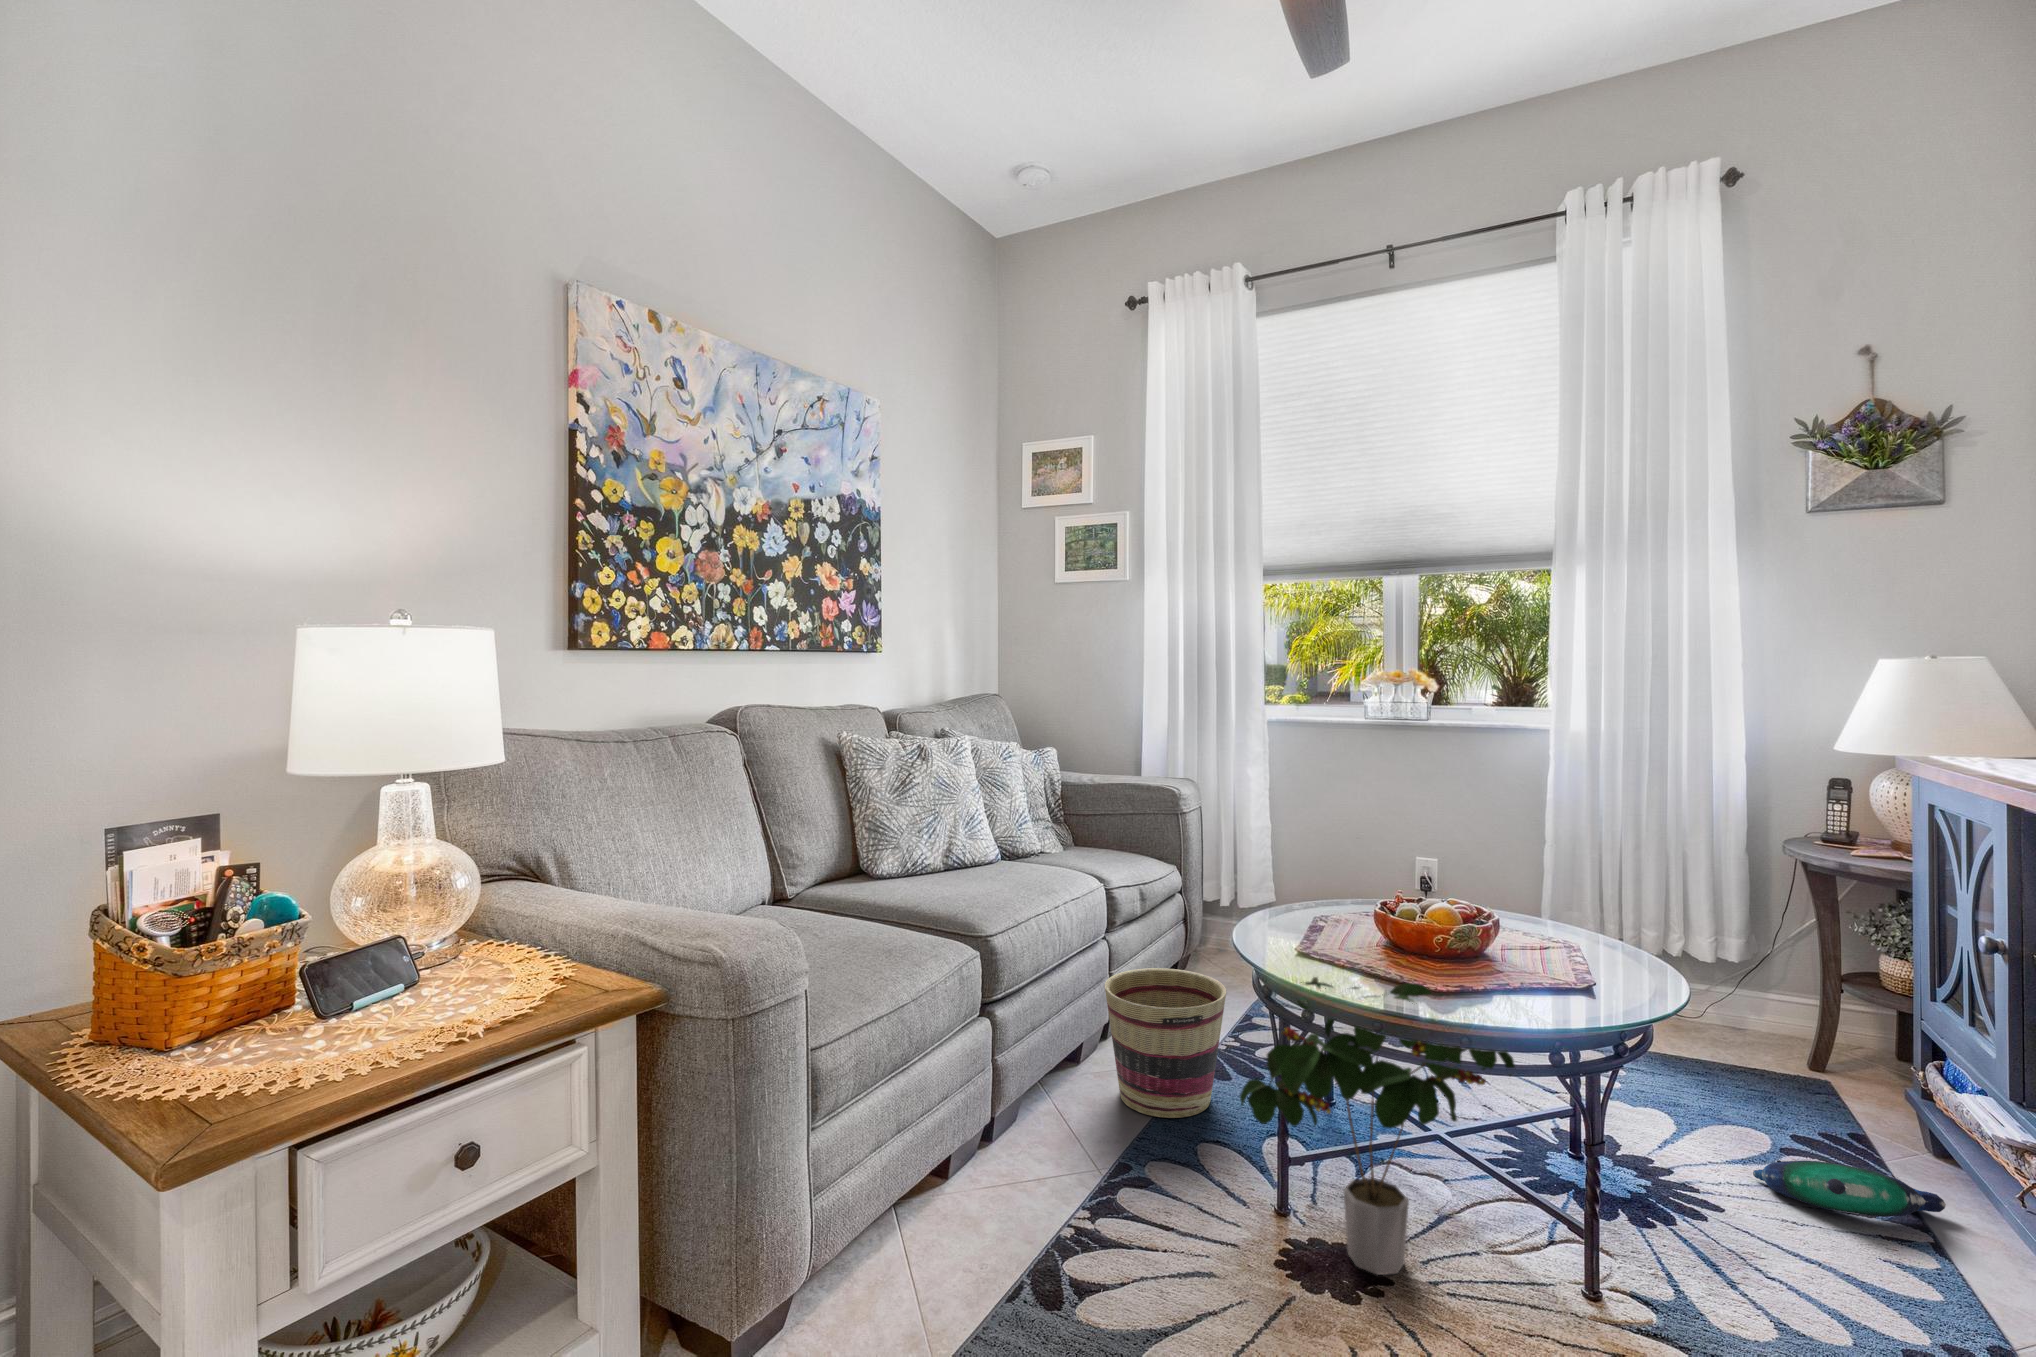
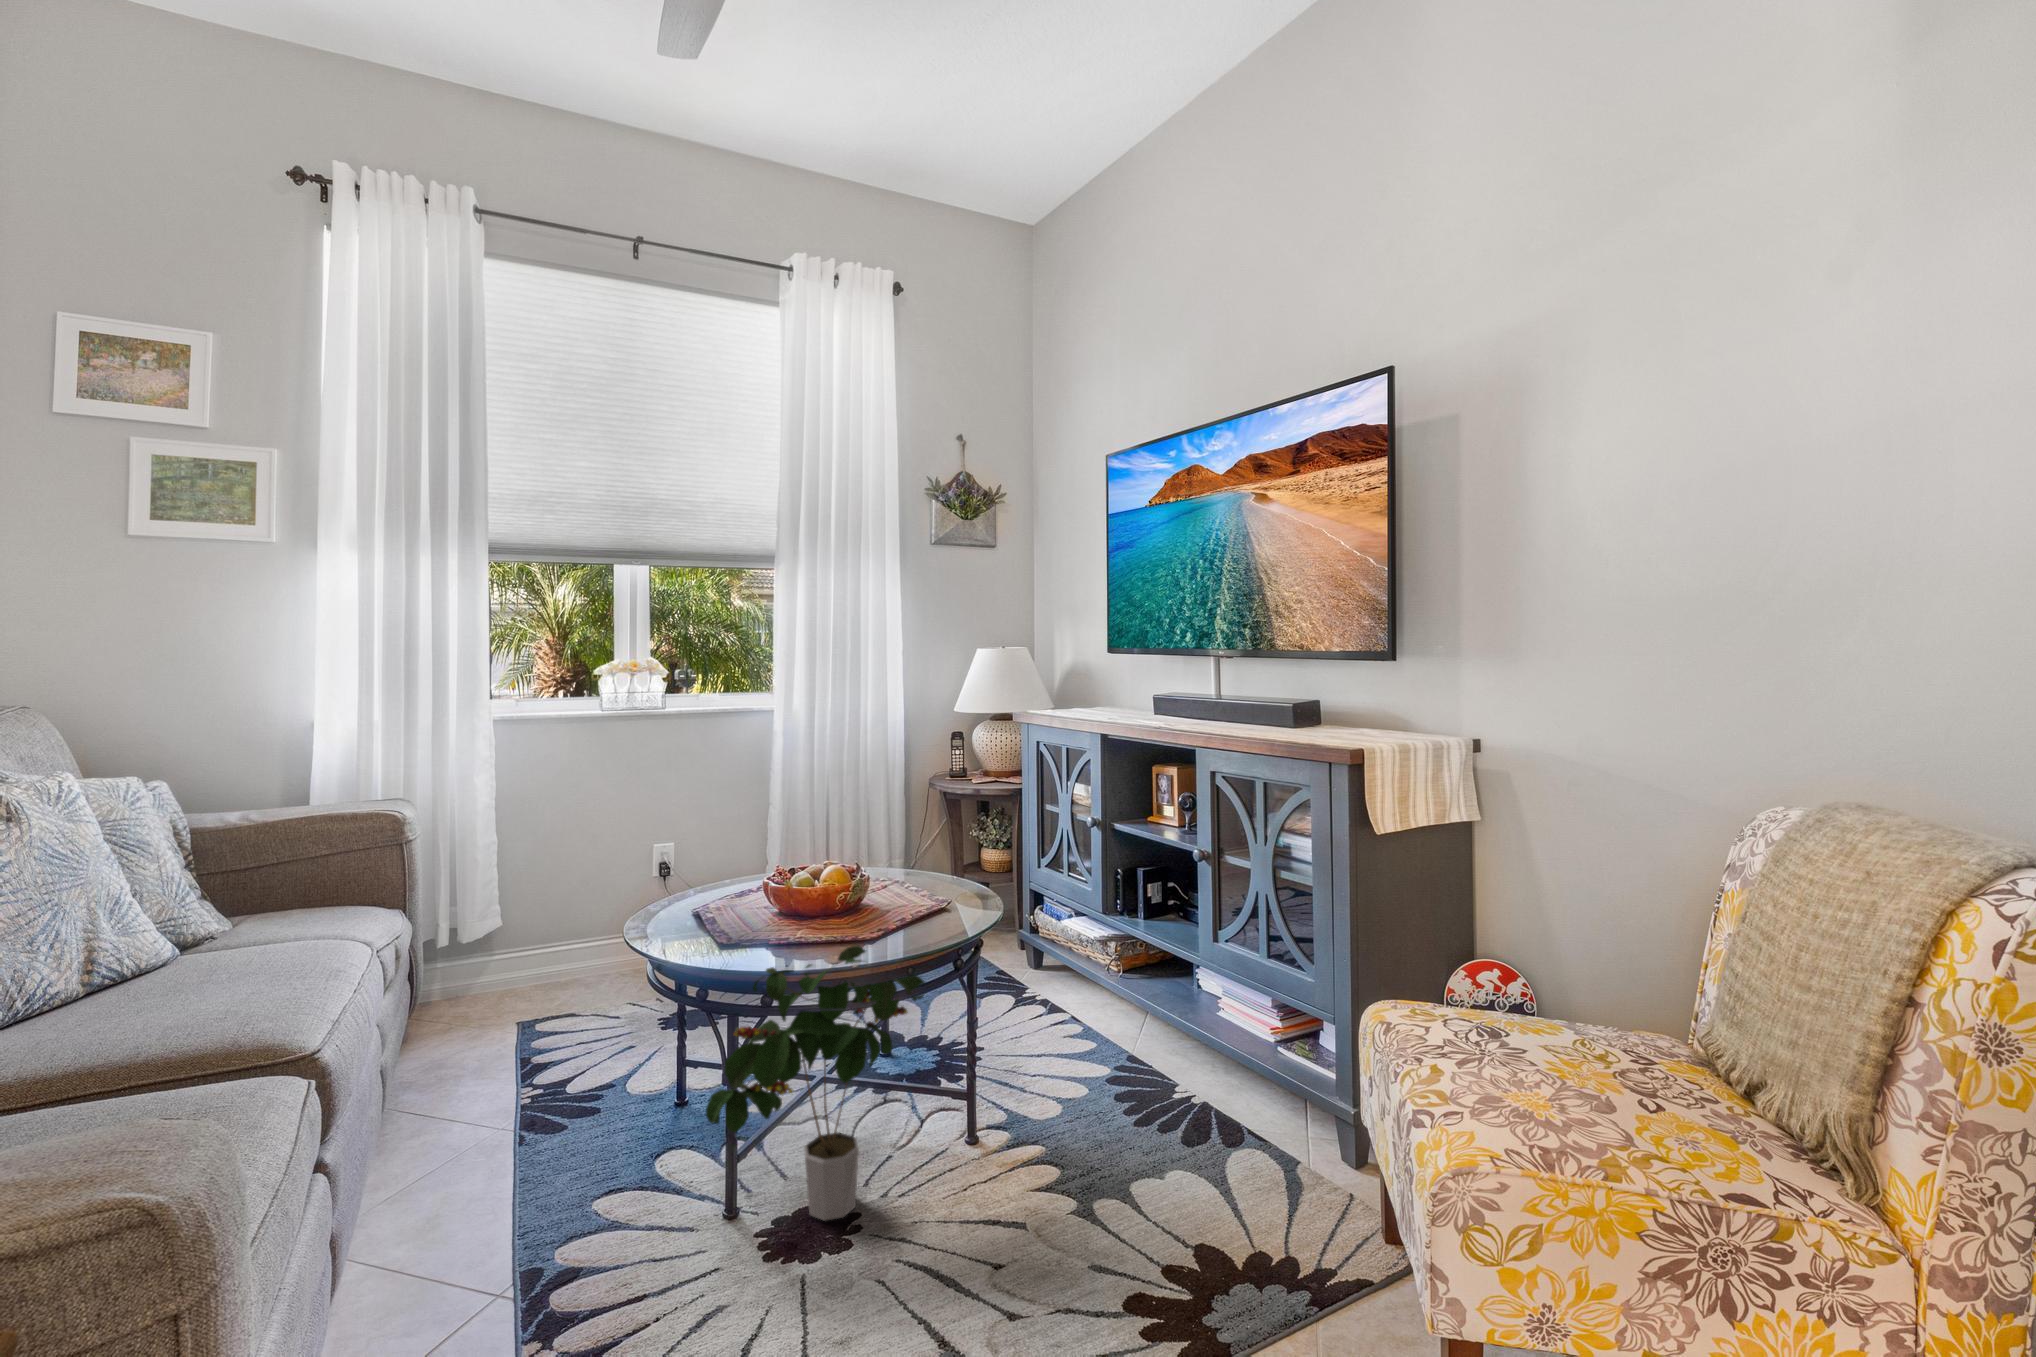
basket: present [1105,968,1226,1118] -> none [426,1015,590,1204]
plush toy: present [1753,1160,1946,1217] -> none [982,987,1069,1025]

